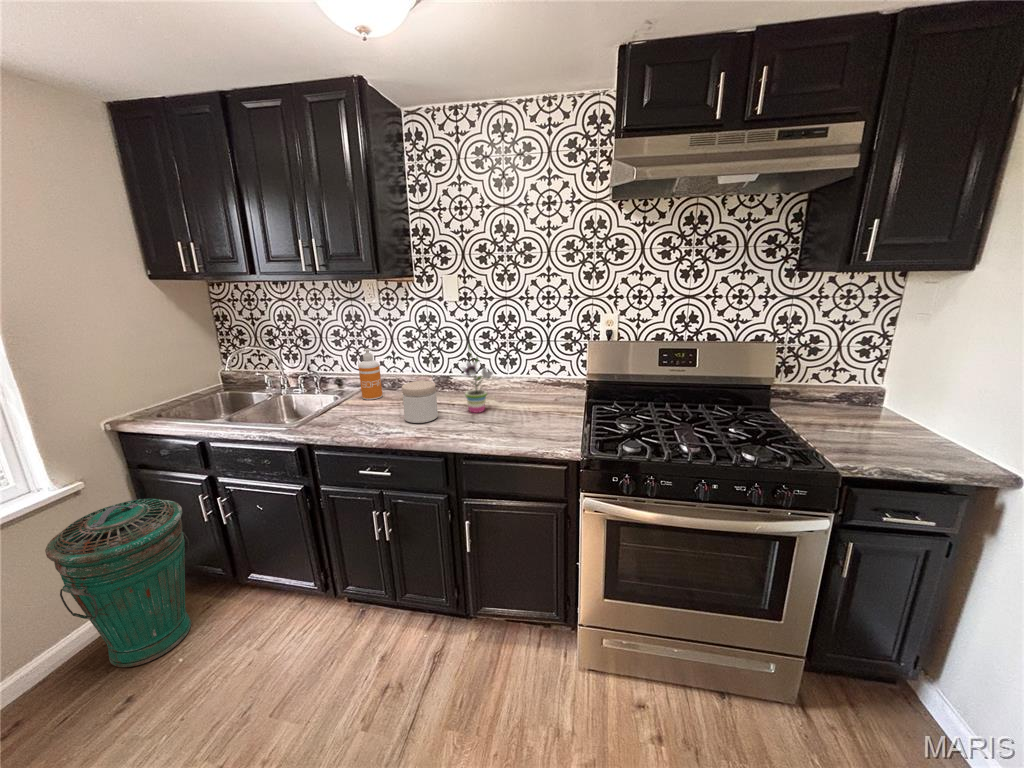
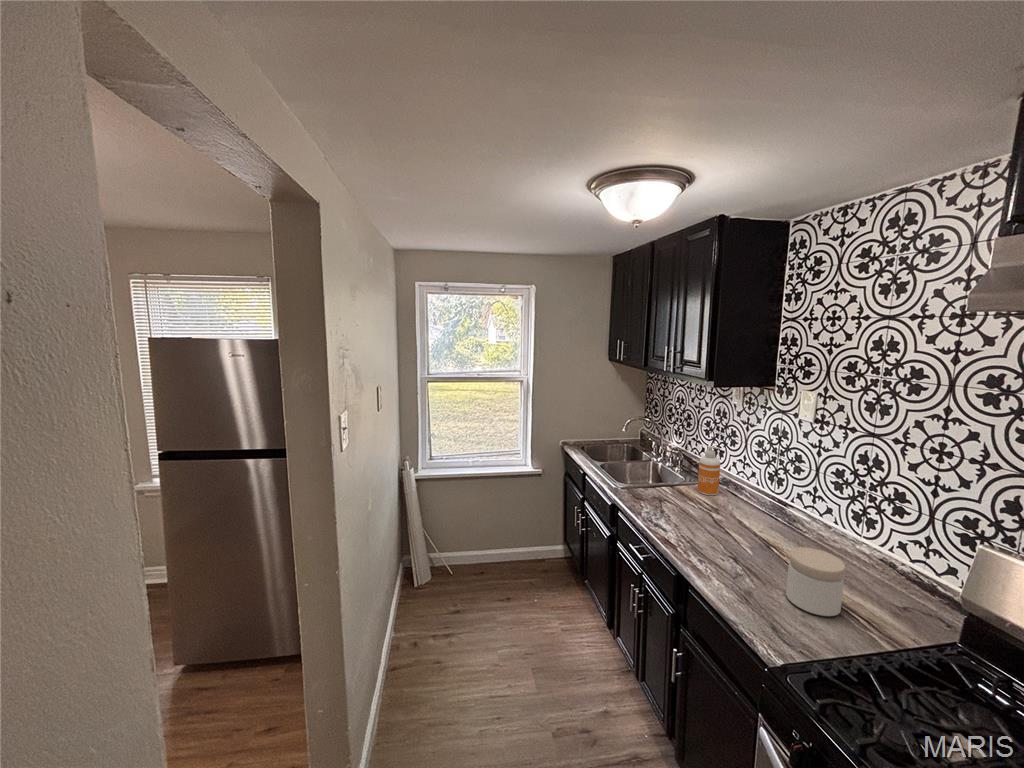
potted plant: present [461,345,493,413] -> none [747,475,806,558]
jar: present [402,381,438,423] -> present [786,547,845,616]
trash can: present [45,499,191,667] -> none [509,492,569,593]

